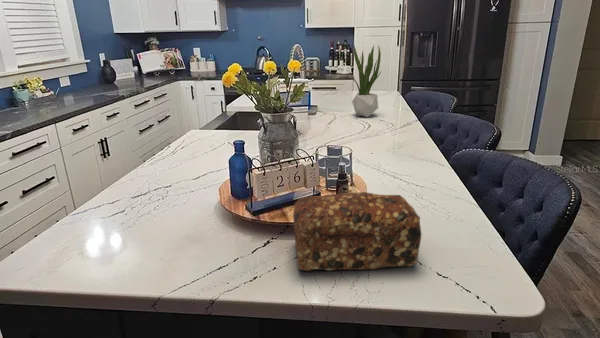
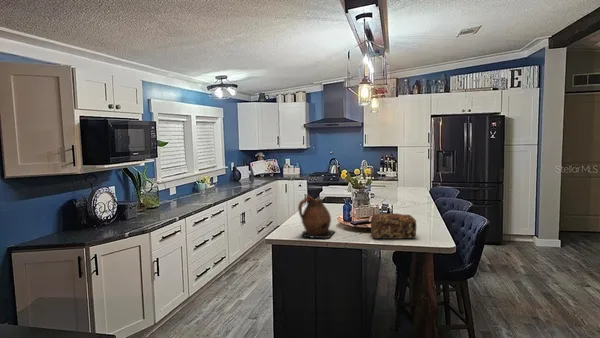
potted plant: present [350,46,381,117] -> none [392,160,411,199]
ceramic pitcher: none [74,145,204,278] -> present [298,195,334,238]

